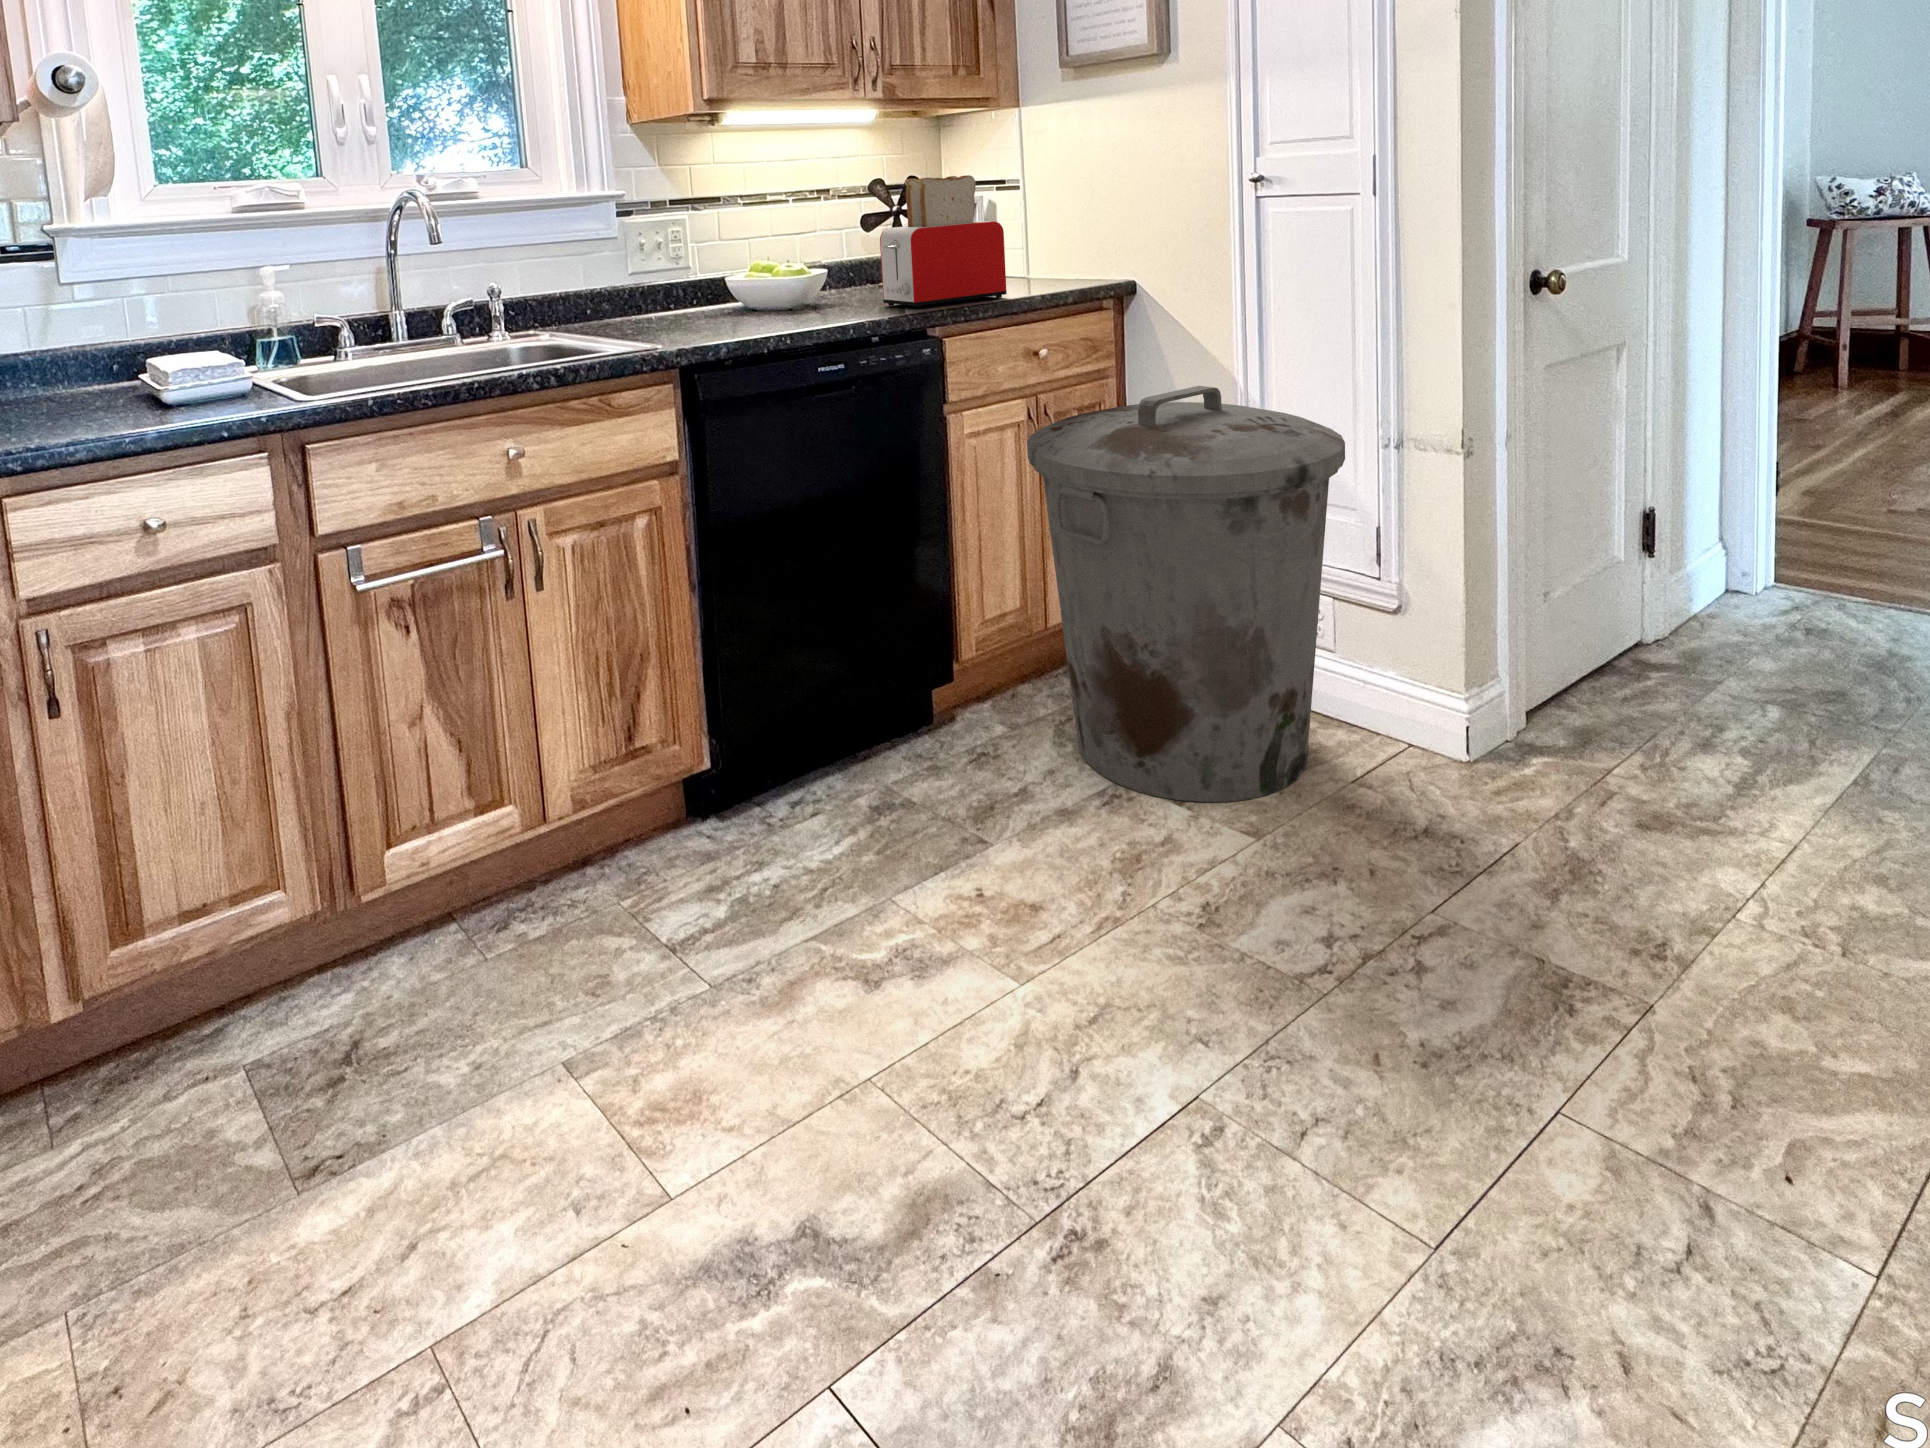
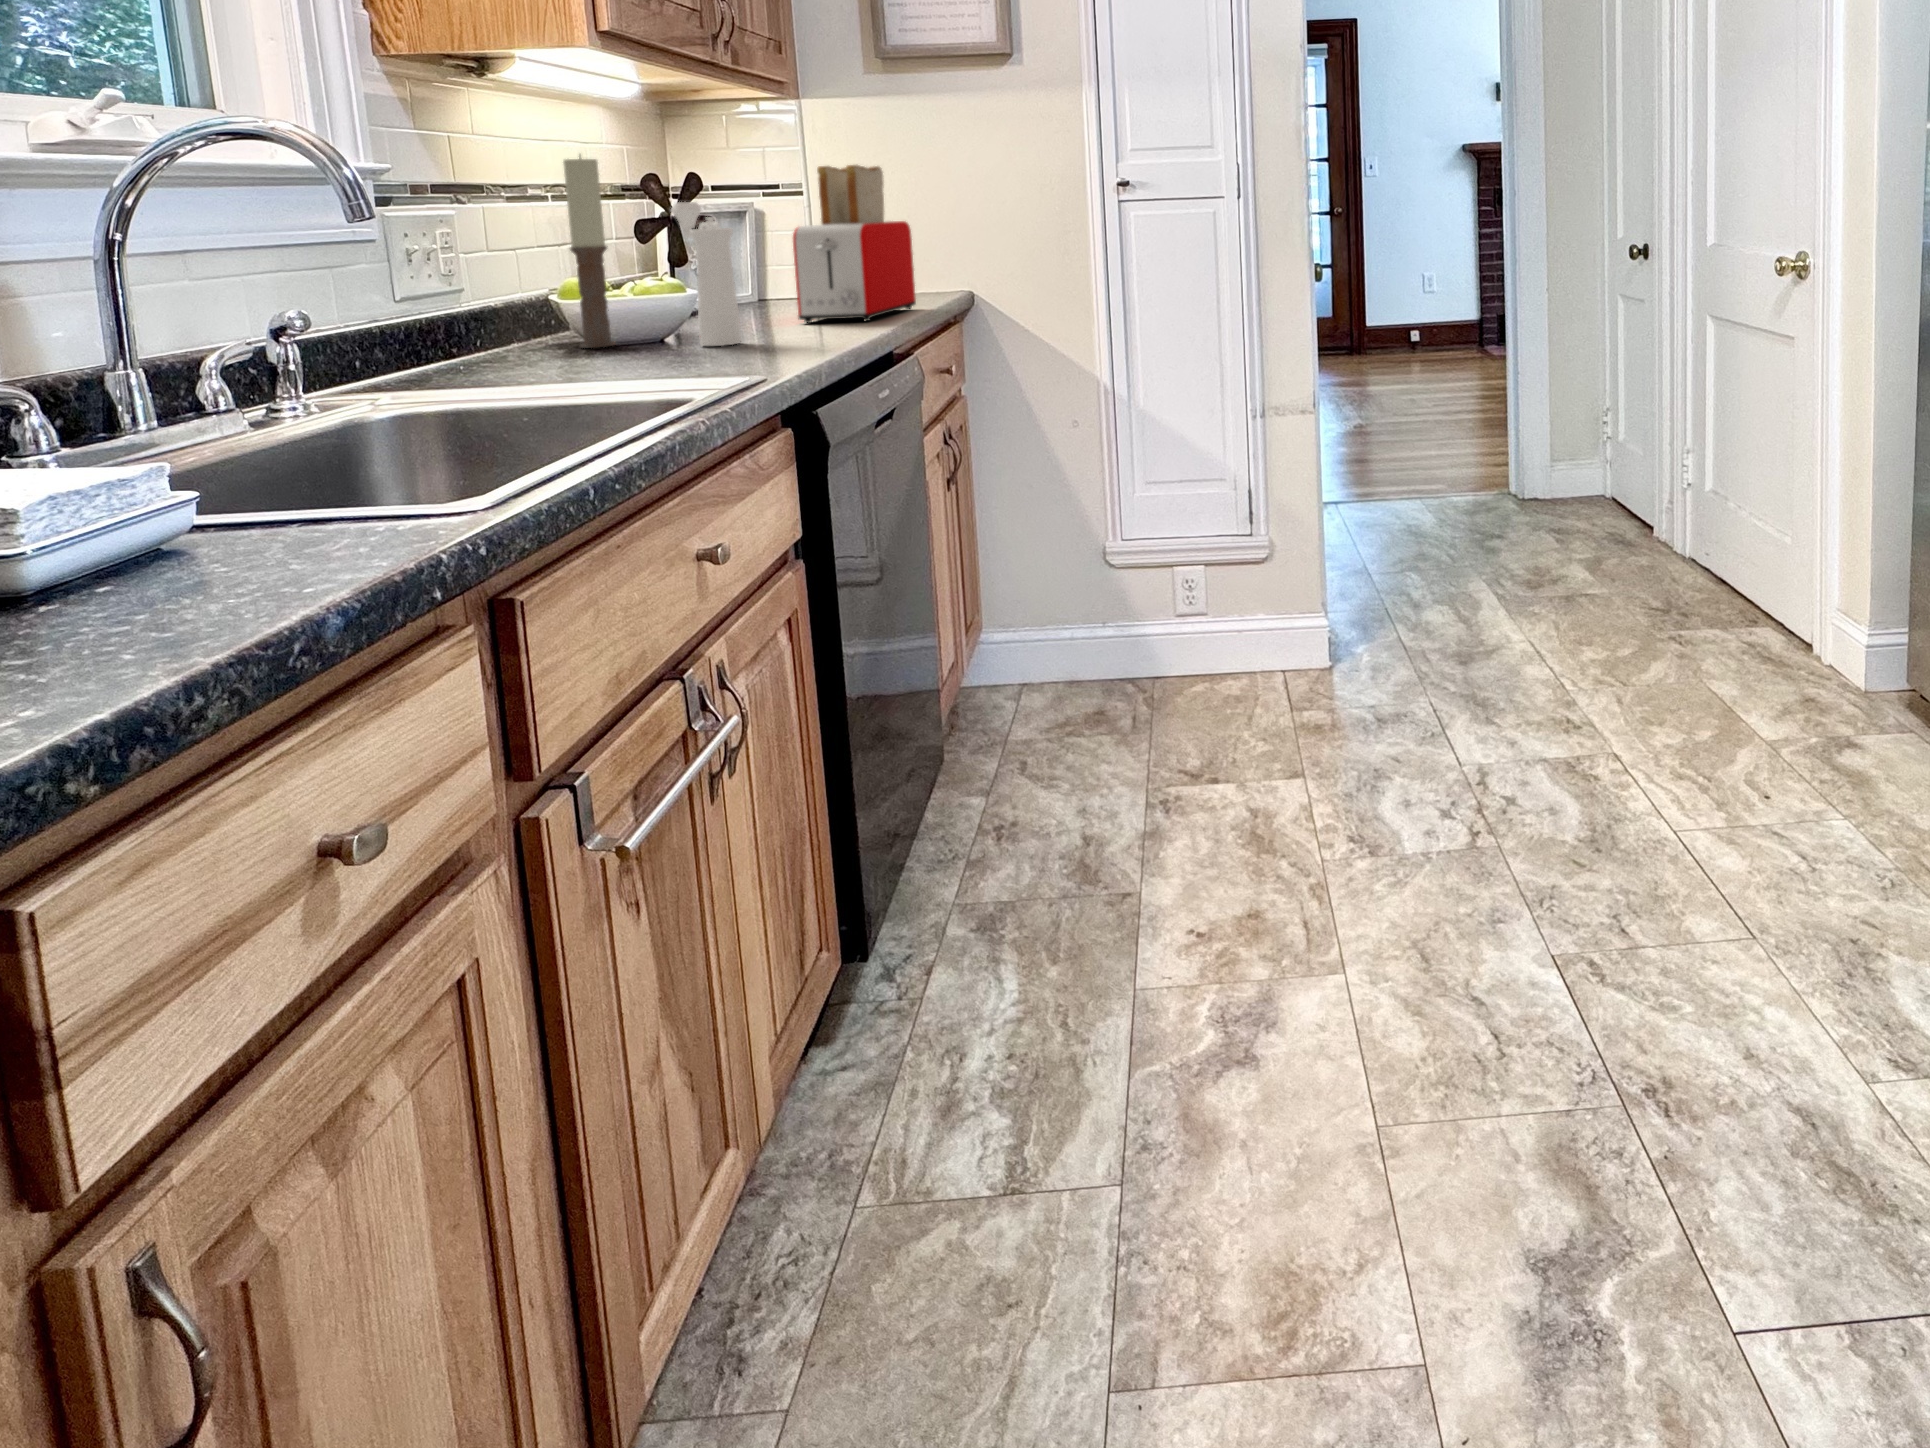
candle: none [715,181,745,314] -> present [563,157,615,348]
pepper mill: none [750,214,789,322] -> present [671,202,742,346]
trash can: present [1027,386,1345,802] -> none [991,379,1291,788]

